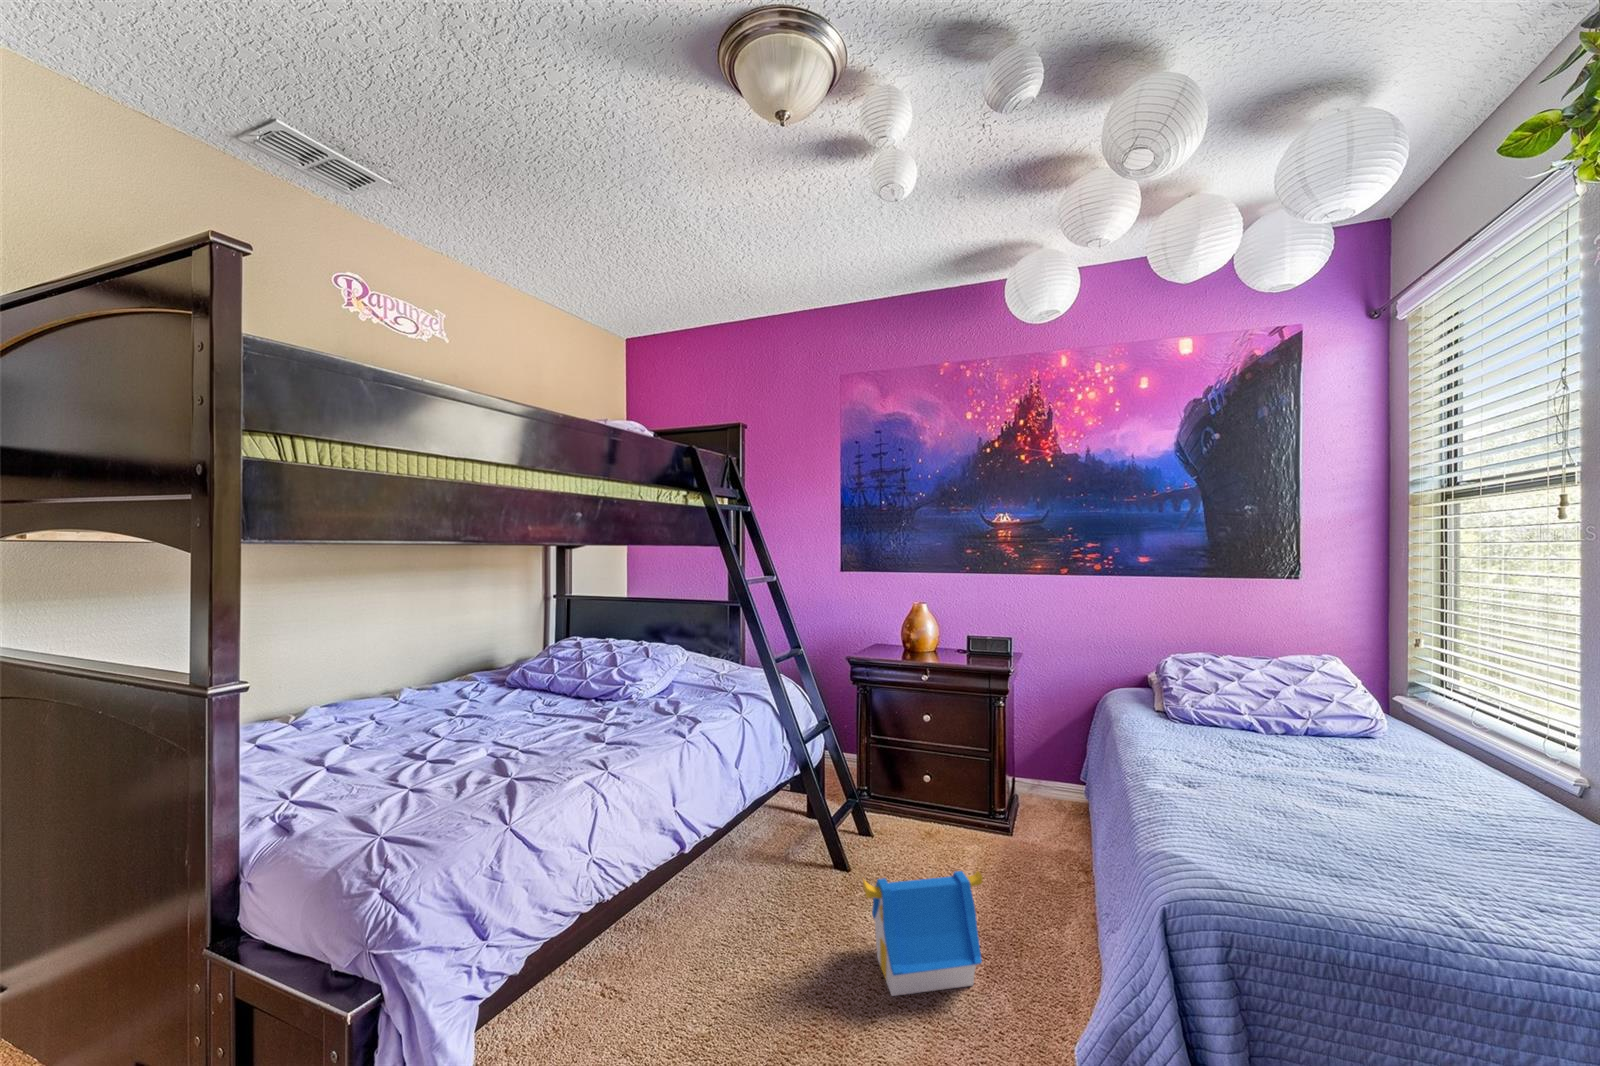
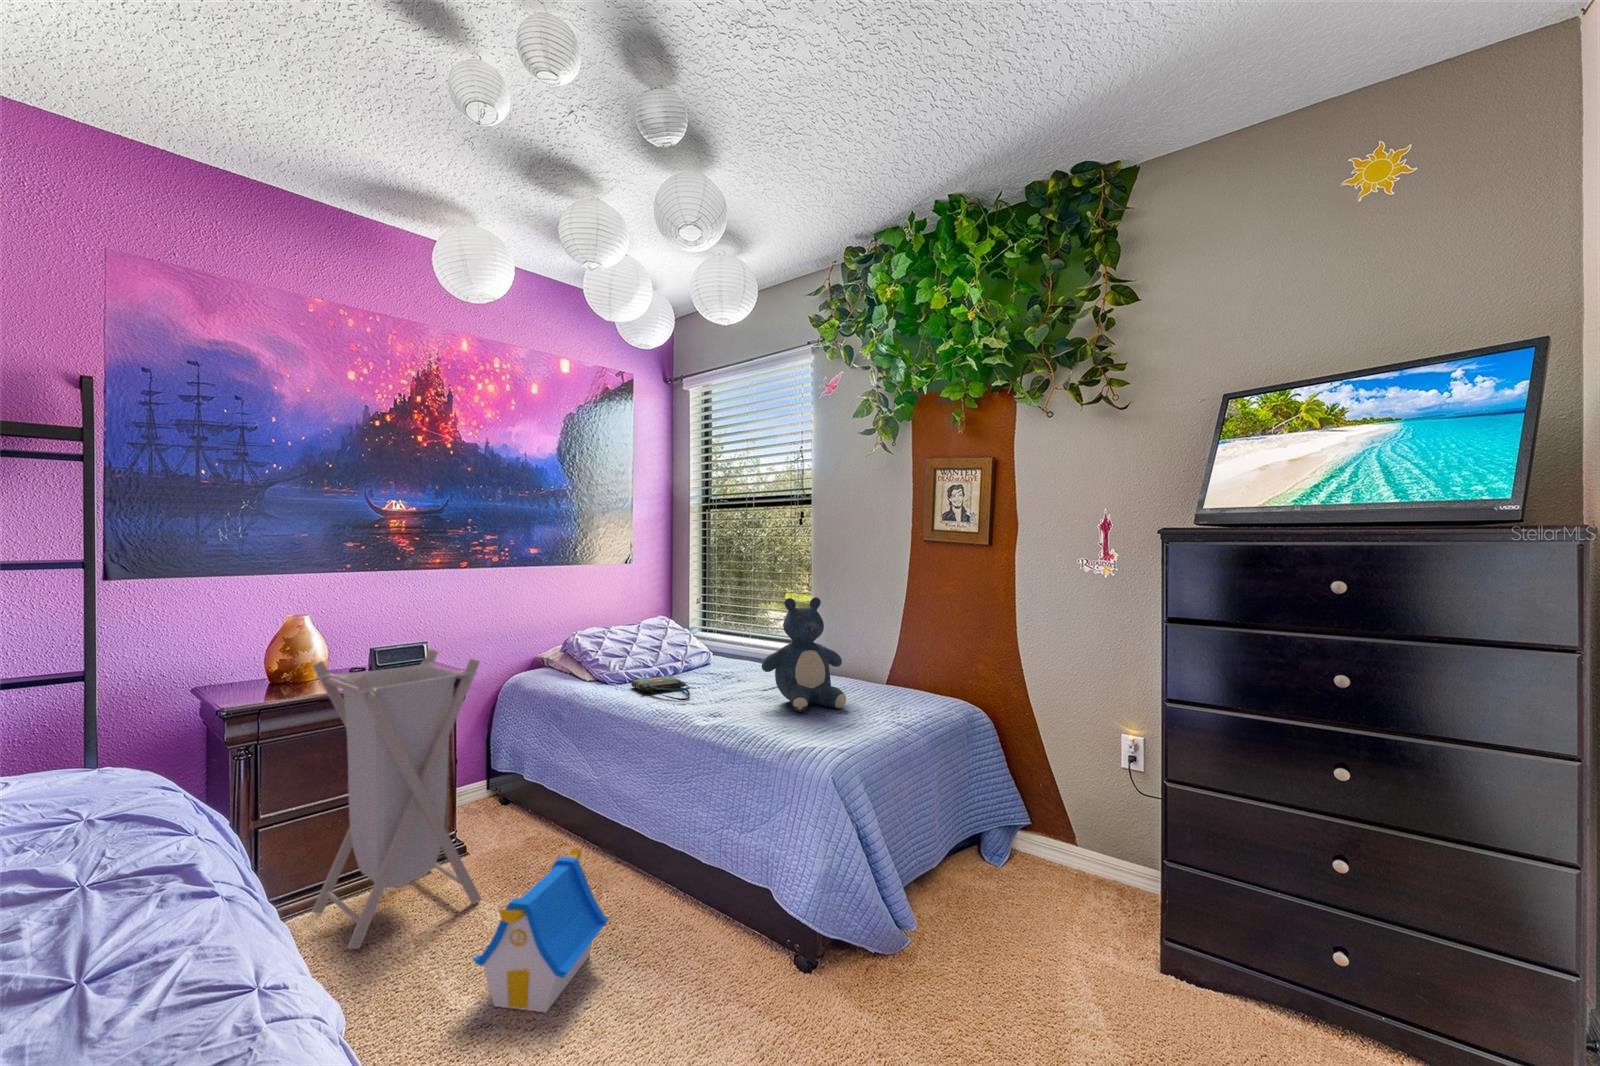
laundry hamper: none [872,638,981,876] -> present [312,649,481,949]
teddy bear: none [1306,672,1524,907] -> present [762,597,846,712]
tote bag: none [1178,727,1257,775] -> present [631,676,690,700]

